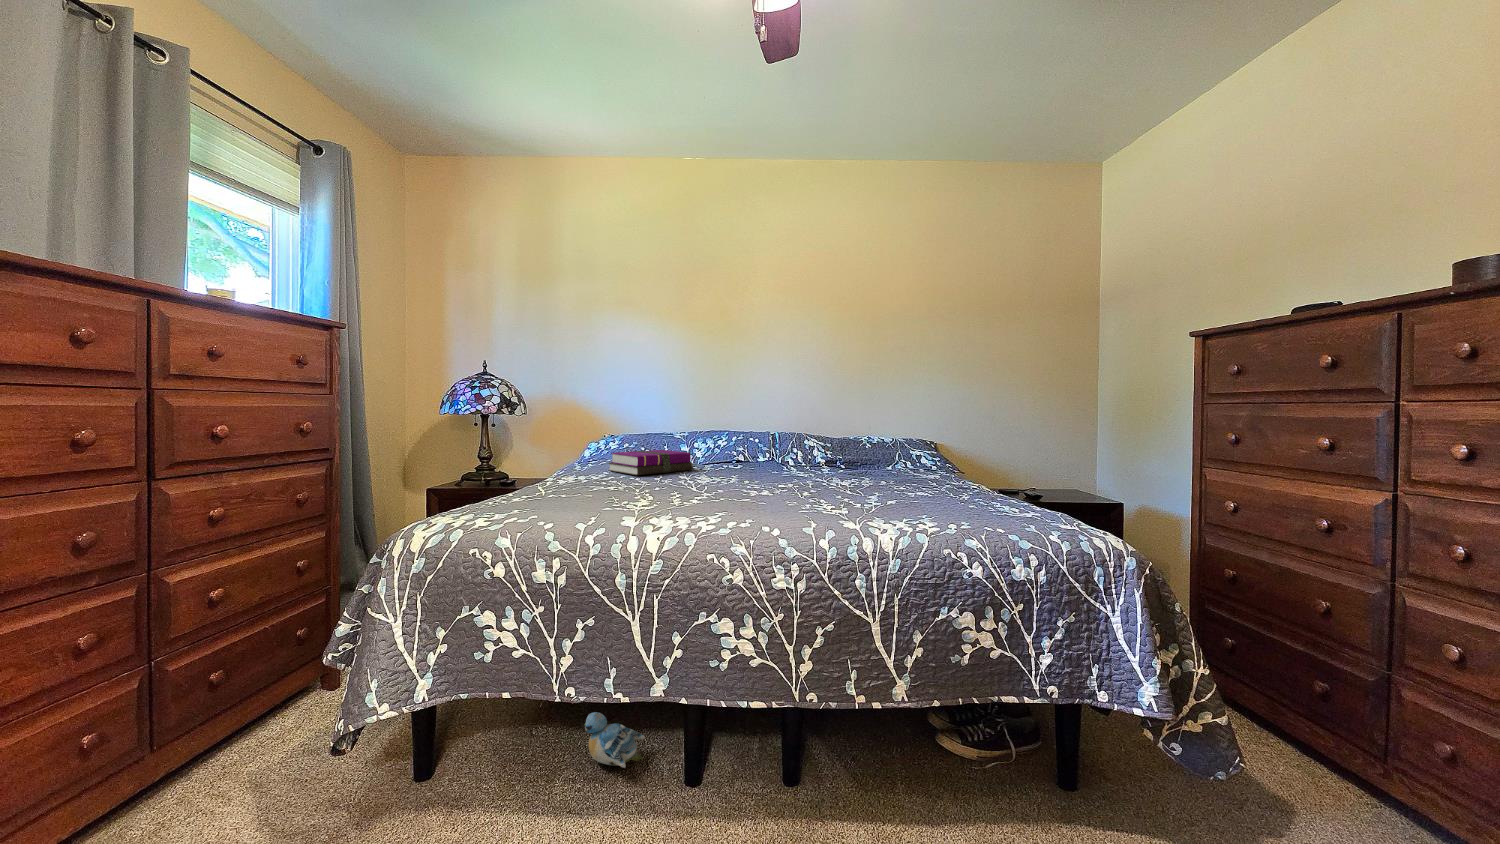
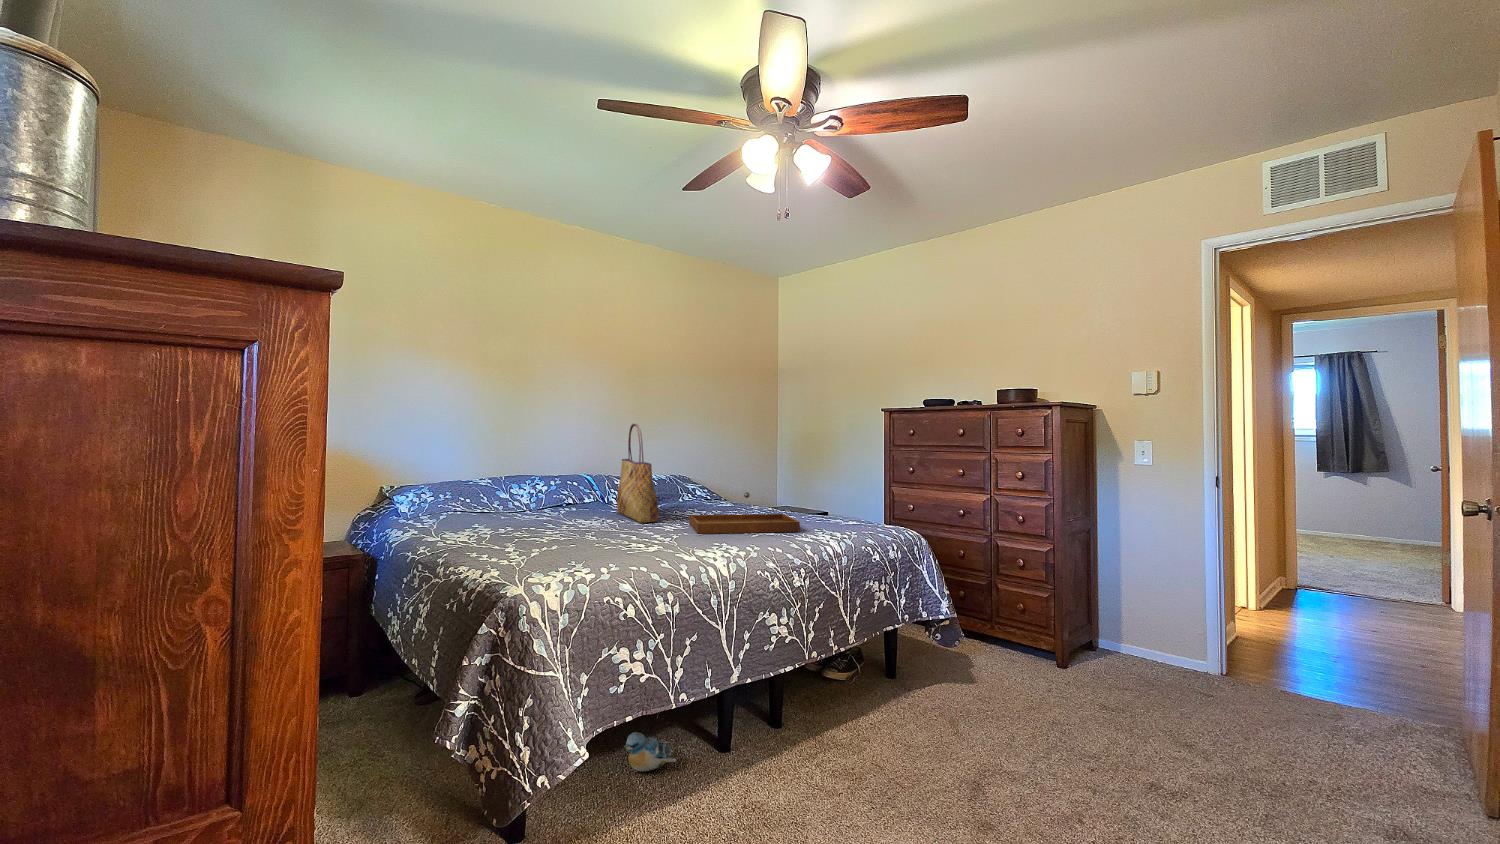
tote bag: none [718,376,755,482] -> present [617,423,658,523]
notebook: present [609,450,693,475] -> none [491,496,573,525]
tray: none [737,453,884,511] -> present [689,492,800,534]

